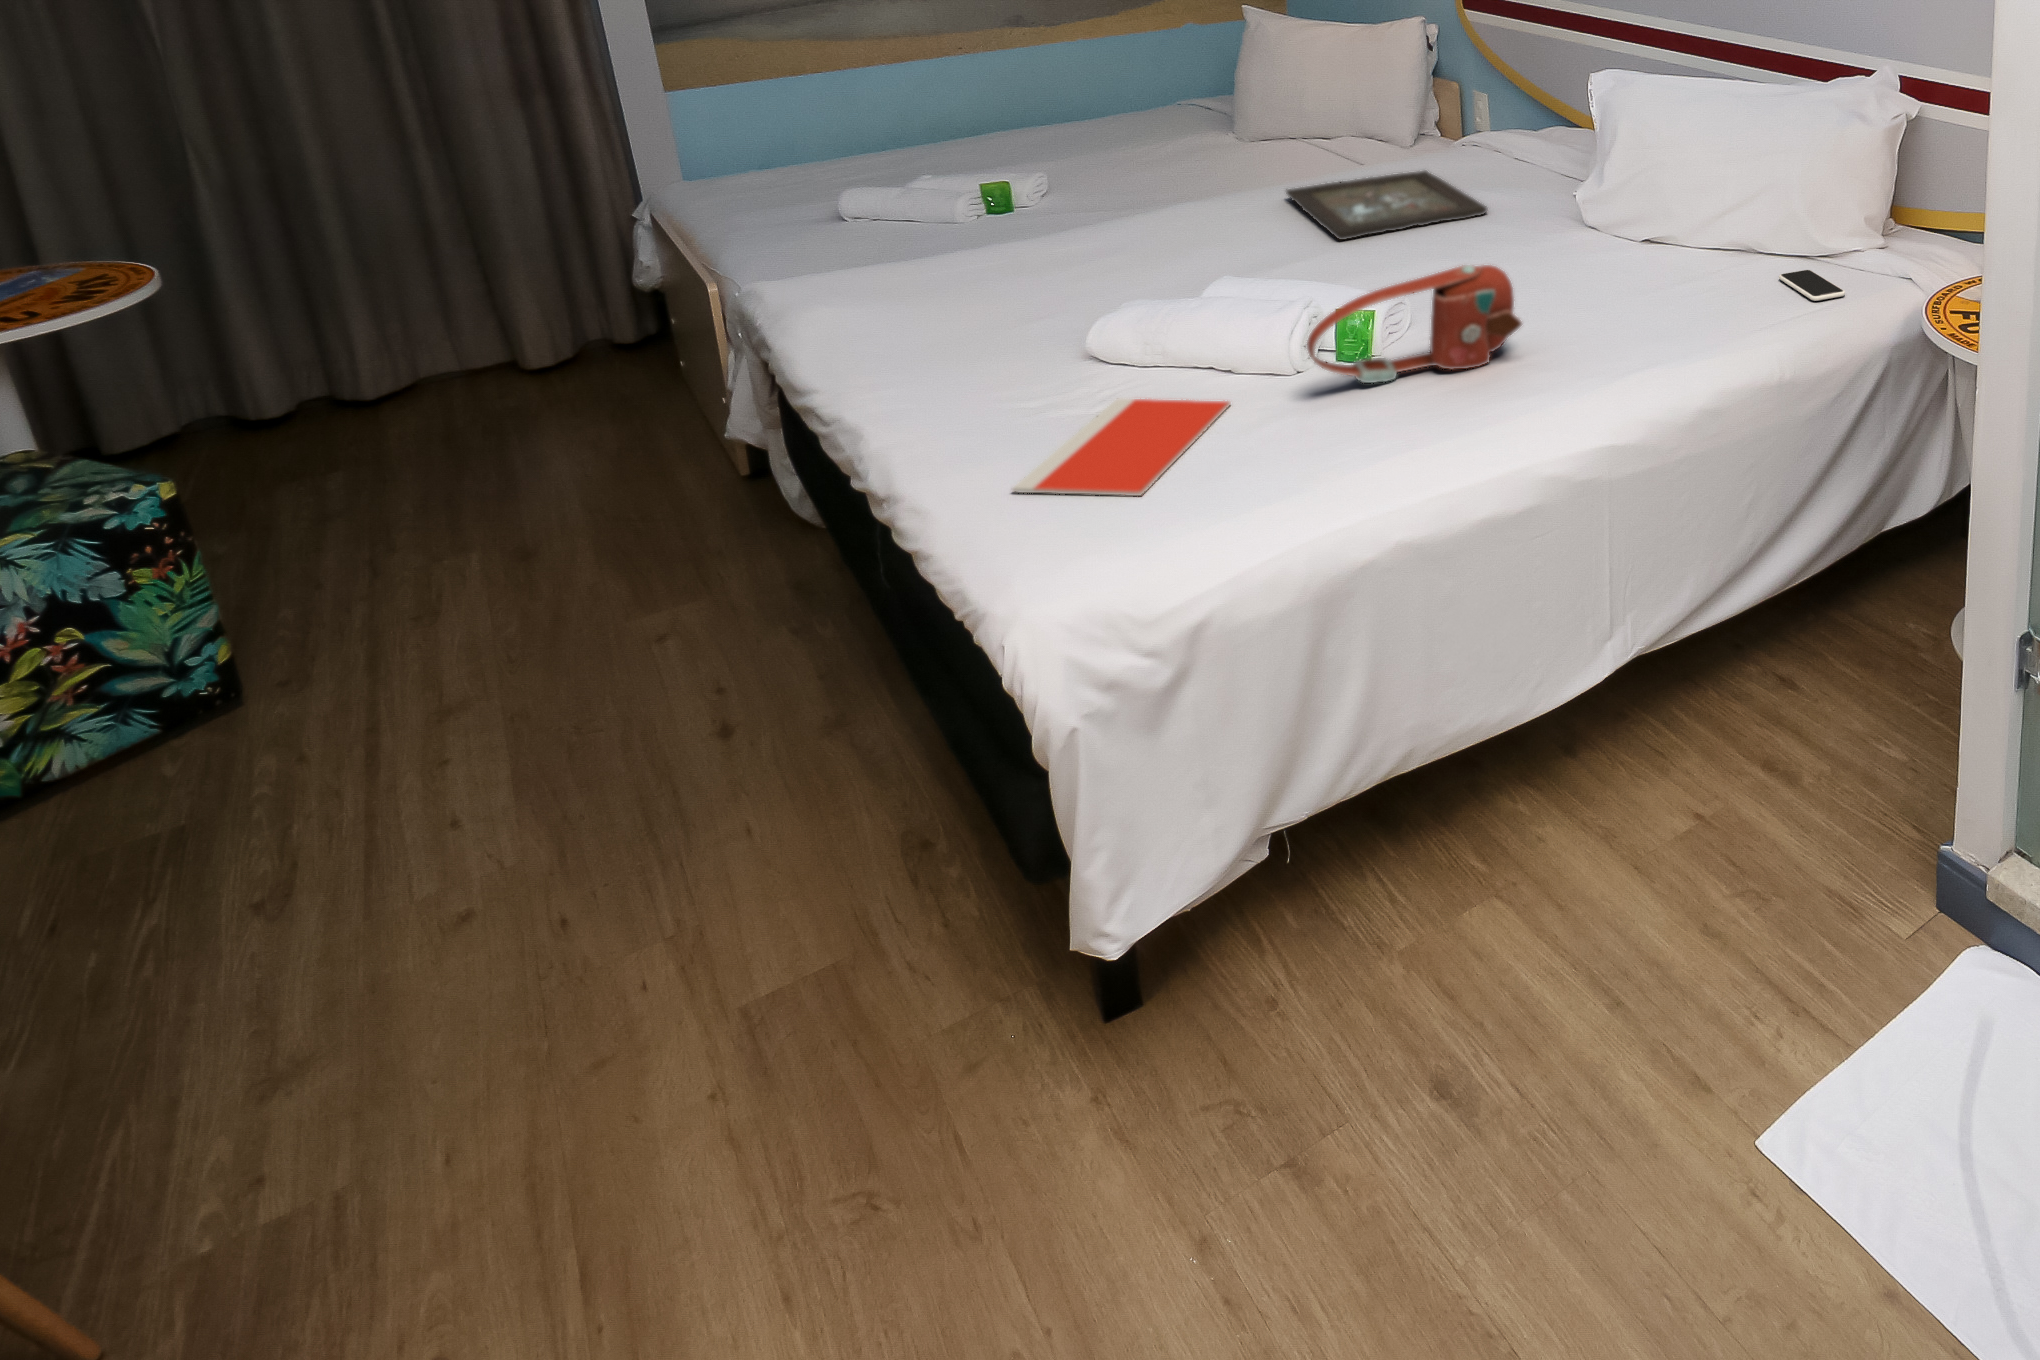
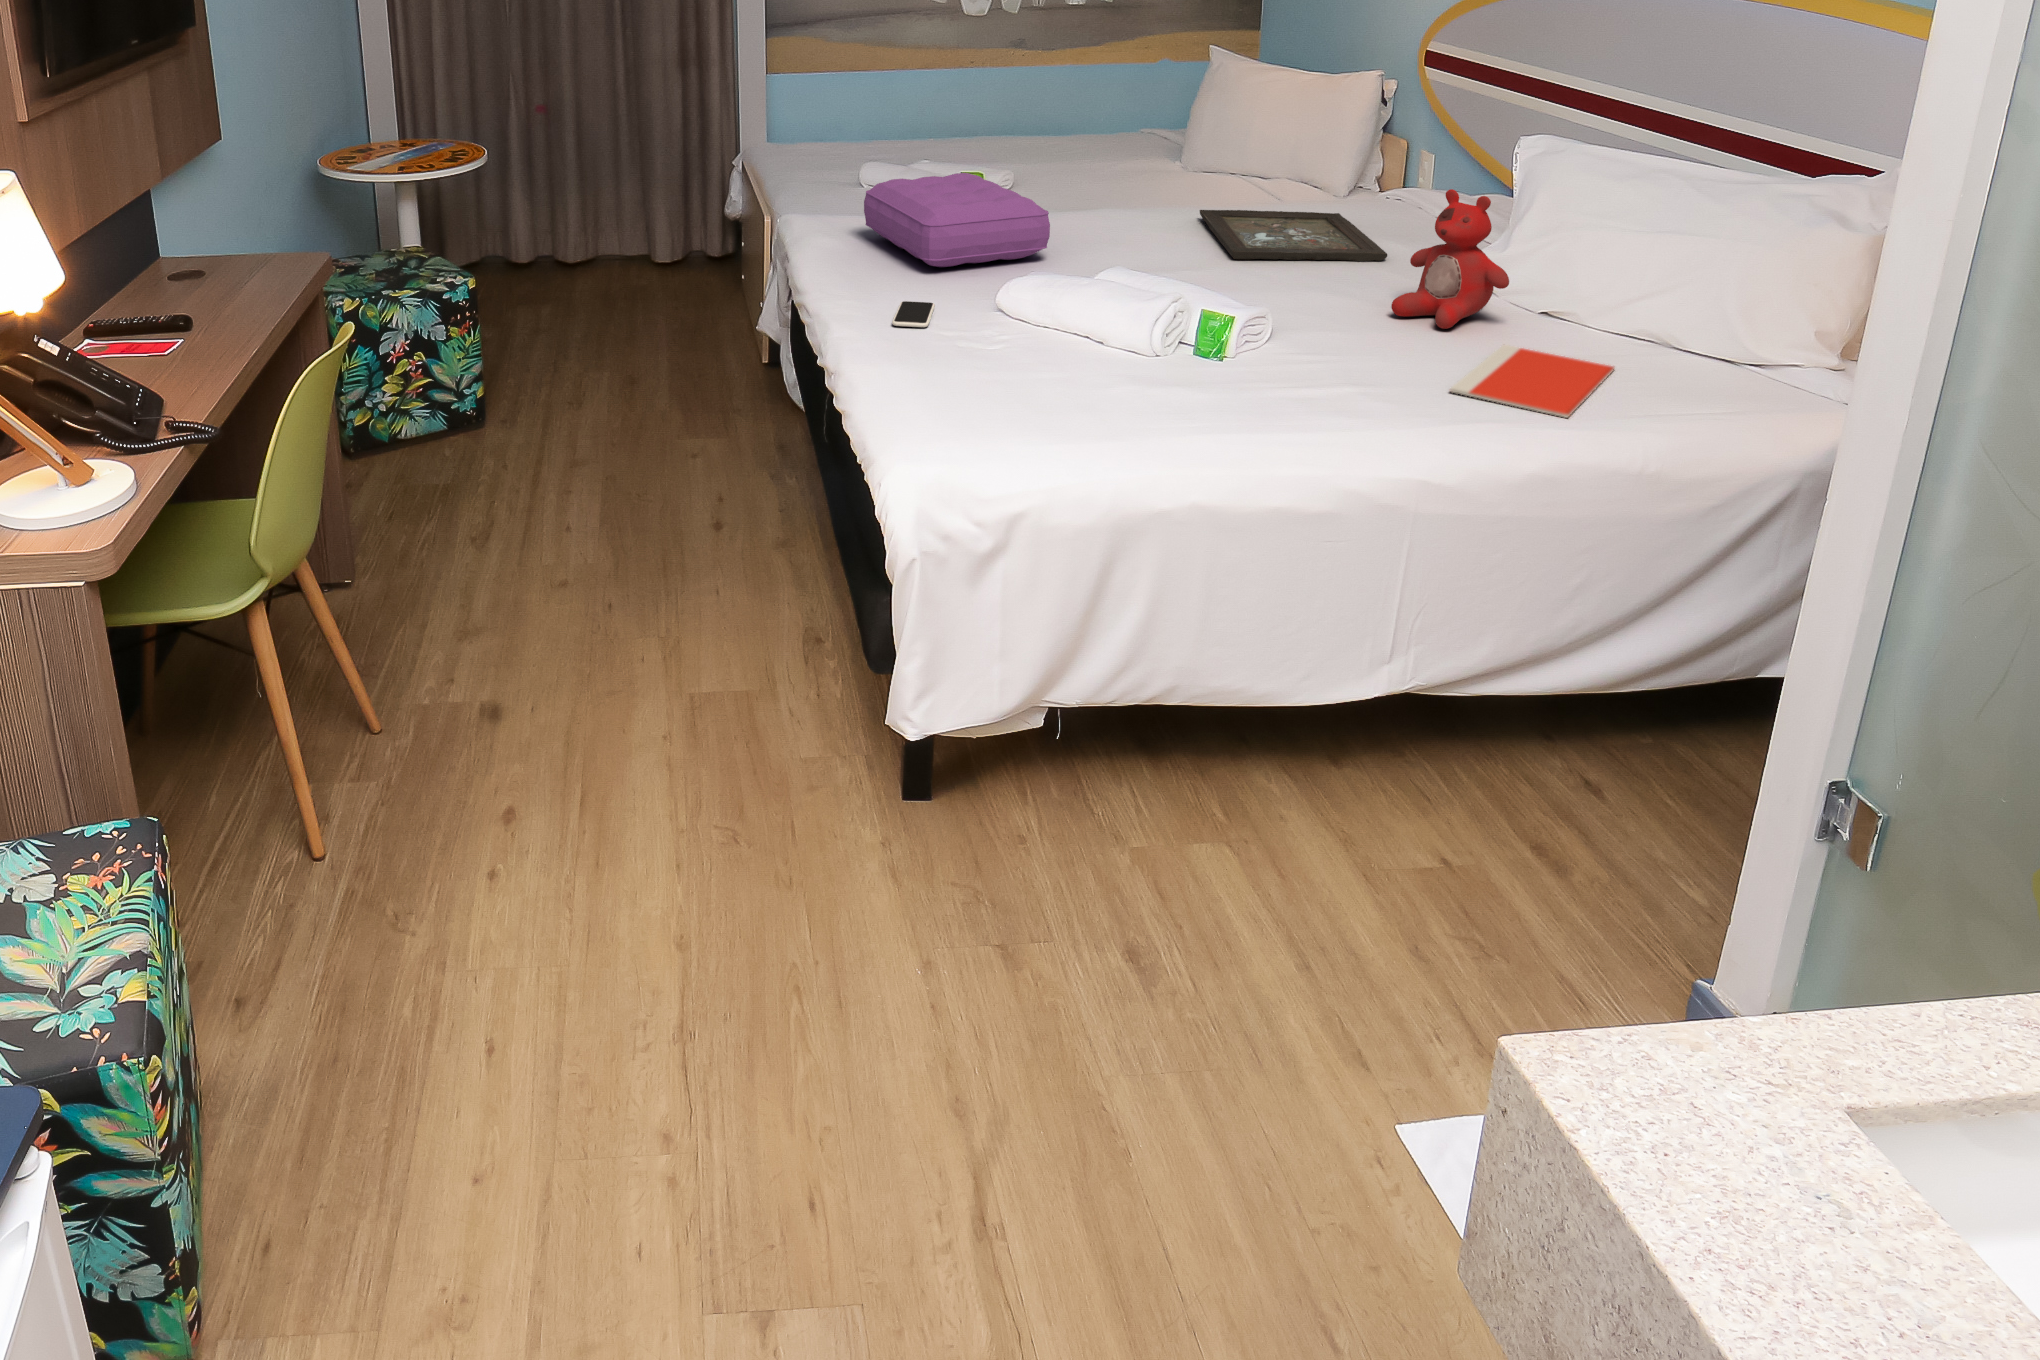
stuffed bear: none [1513,140,1614,278] -> present [1391,189,1509,329]
pillow: none [866,194,1128,319] -> present [864,173,1050,267]
handbag: present [1307,265,1522,383] -> none [1165,285,1373,383]
smartphone: present [1779,270,1845,301] -> present [892,301,935,327]
notebook: present [1013,399,1230,496] -> present [1450,345,1615,418]

